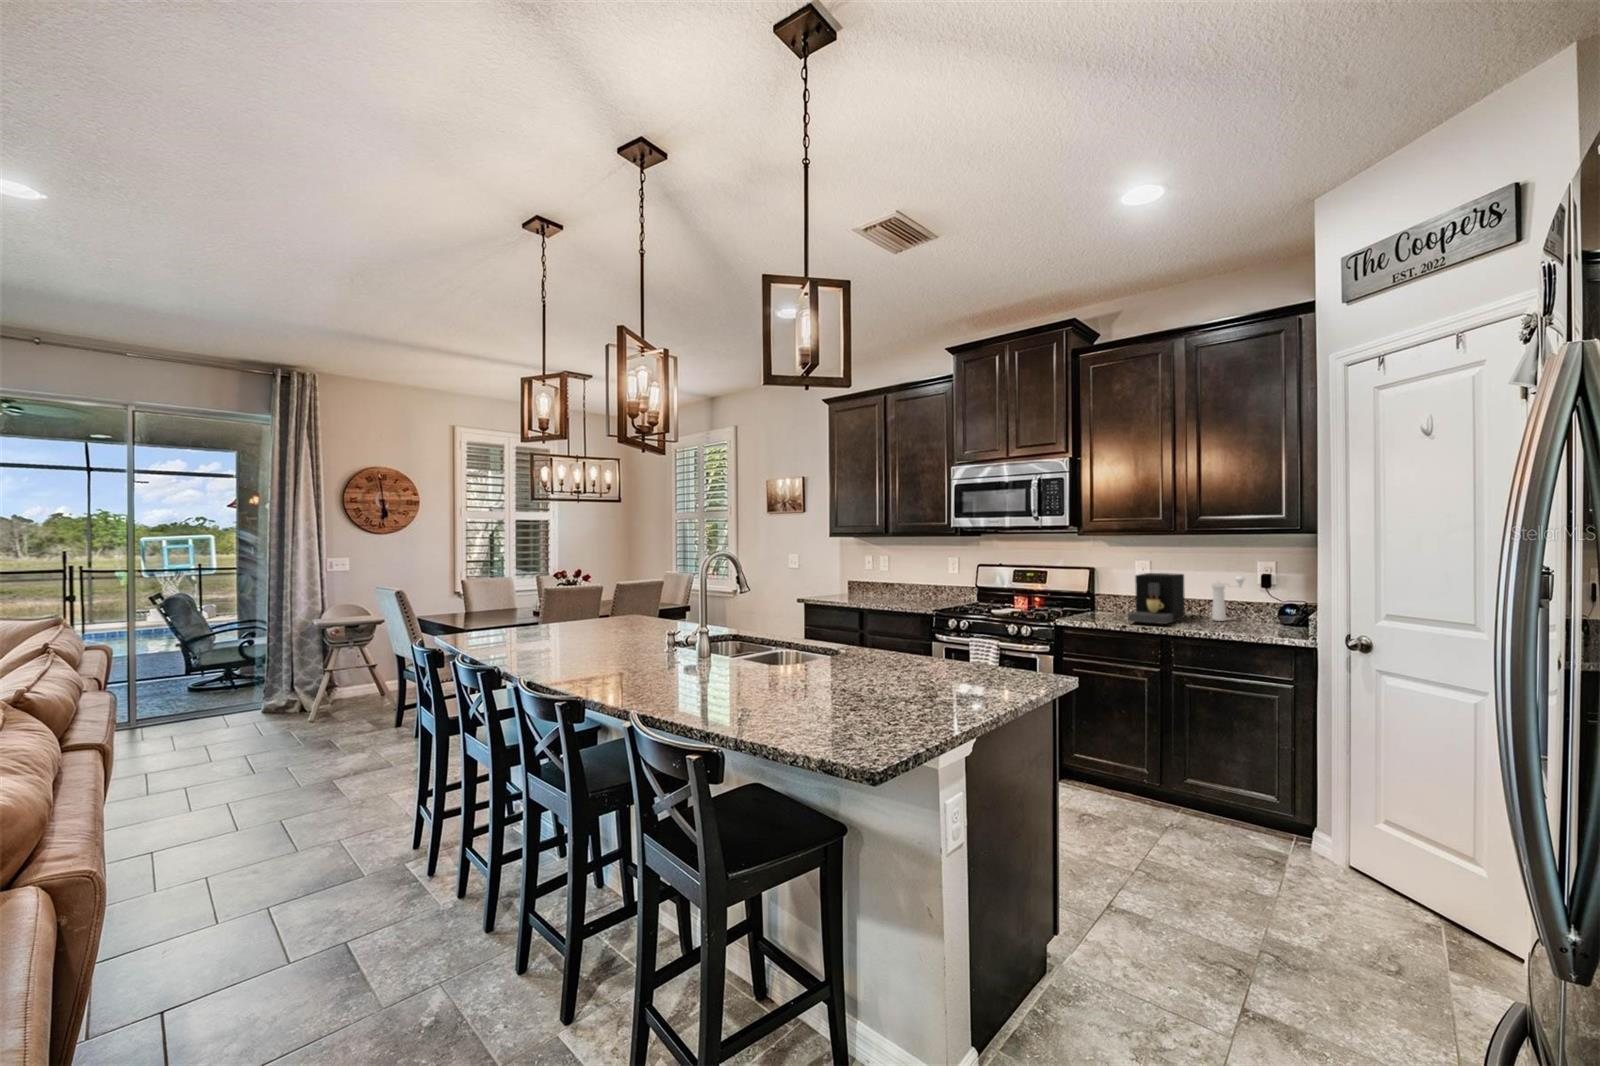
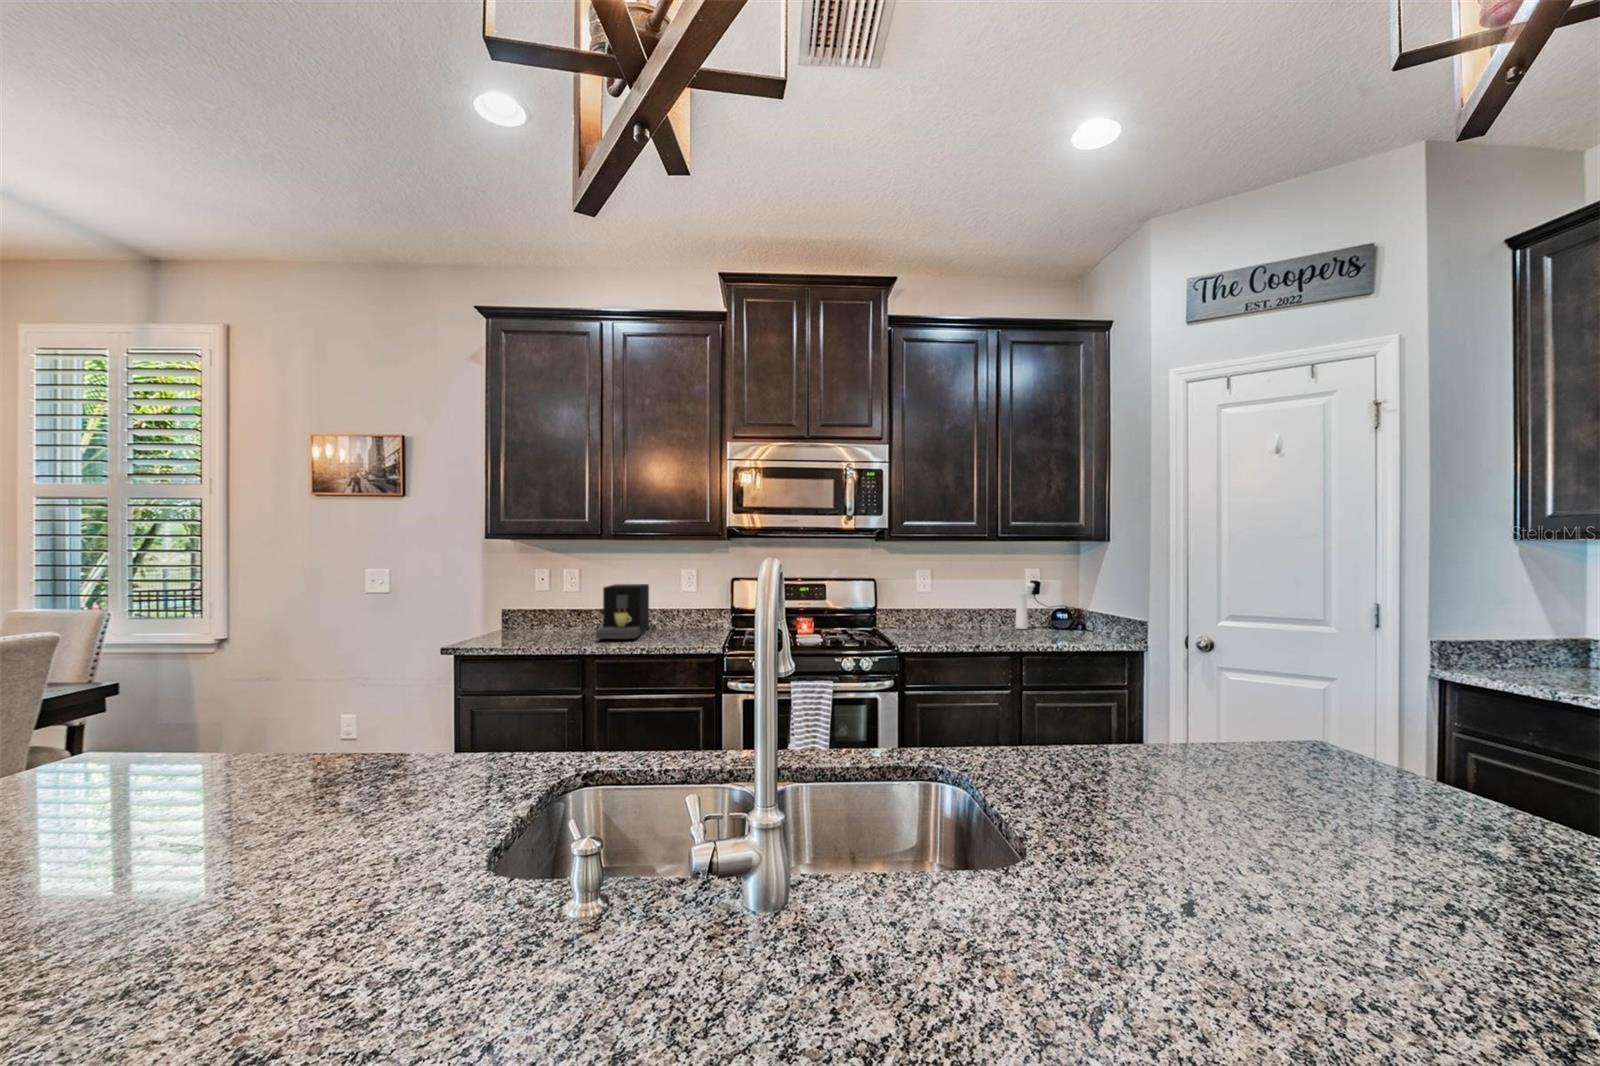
coffee maker: present [1128,573,1185,624] -> present [596,584,649,639]

